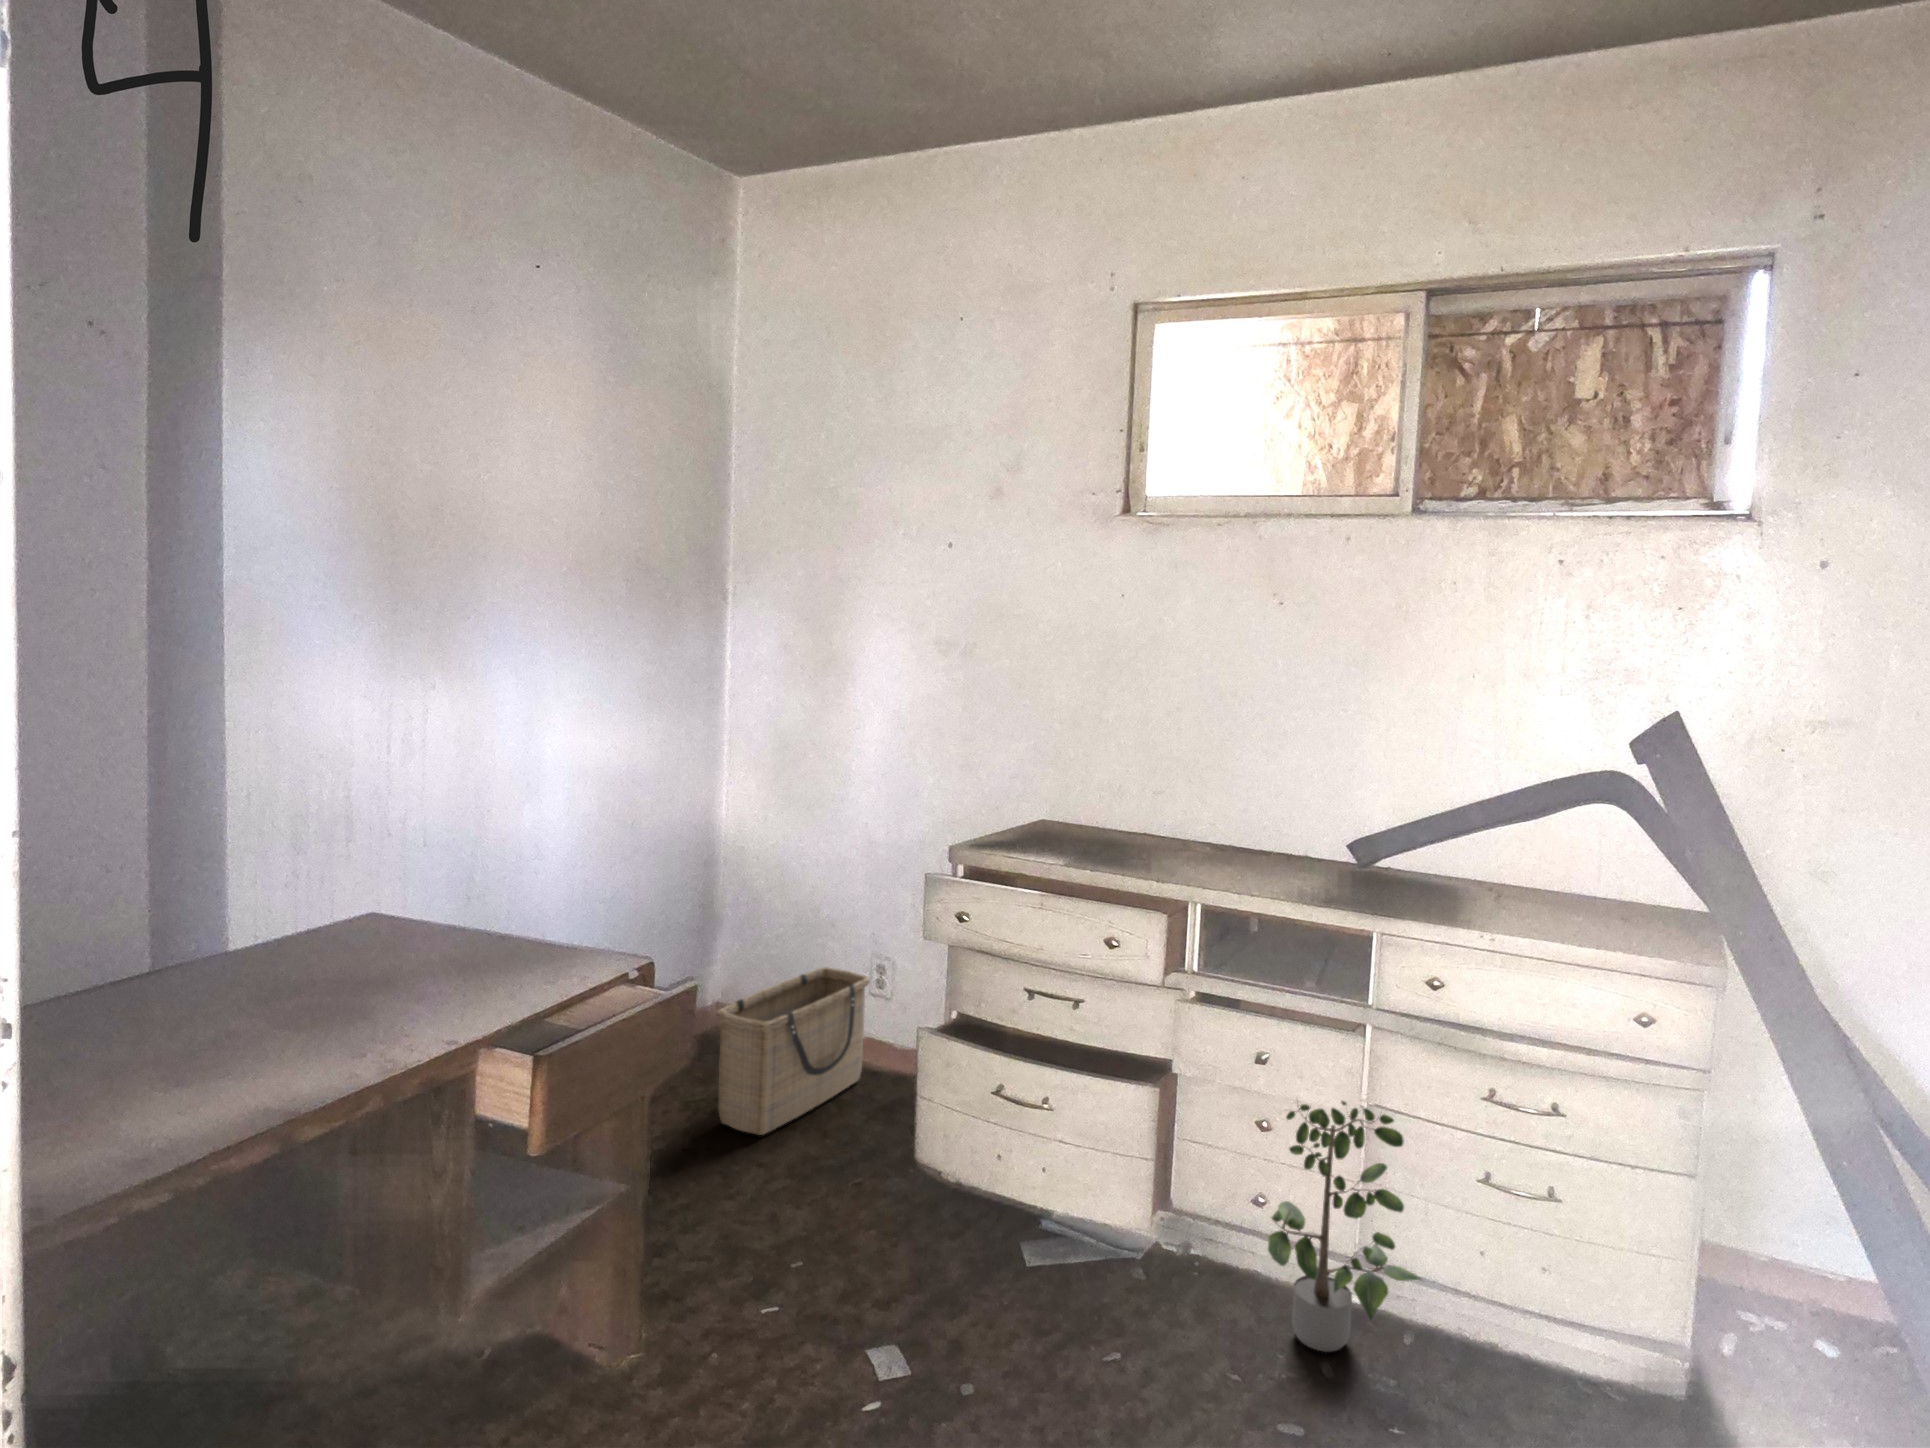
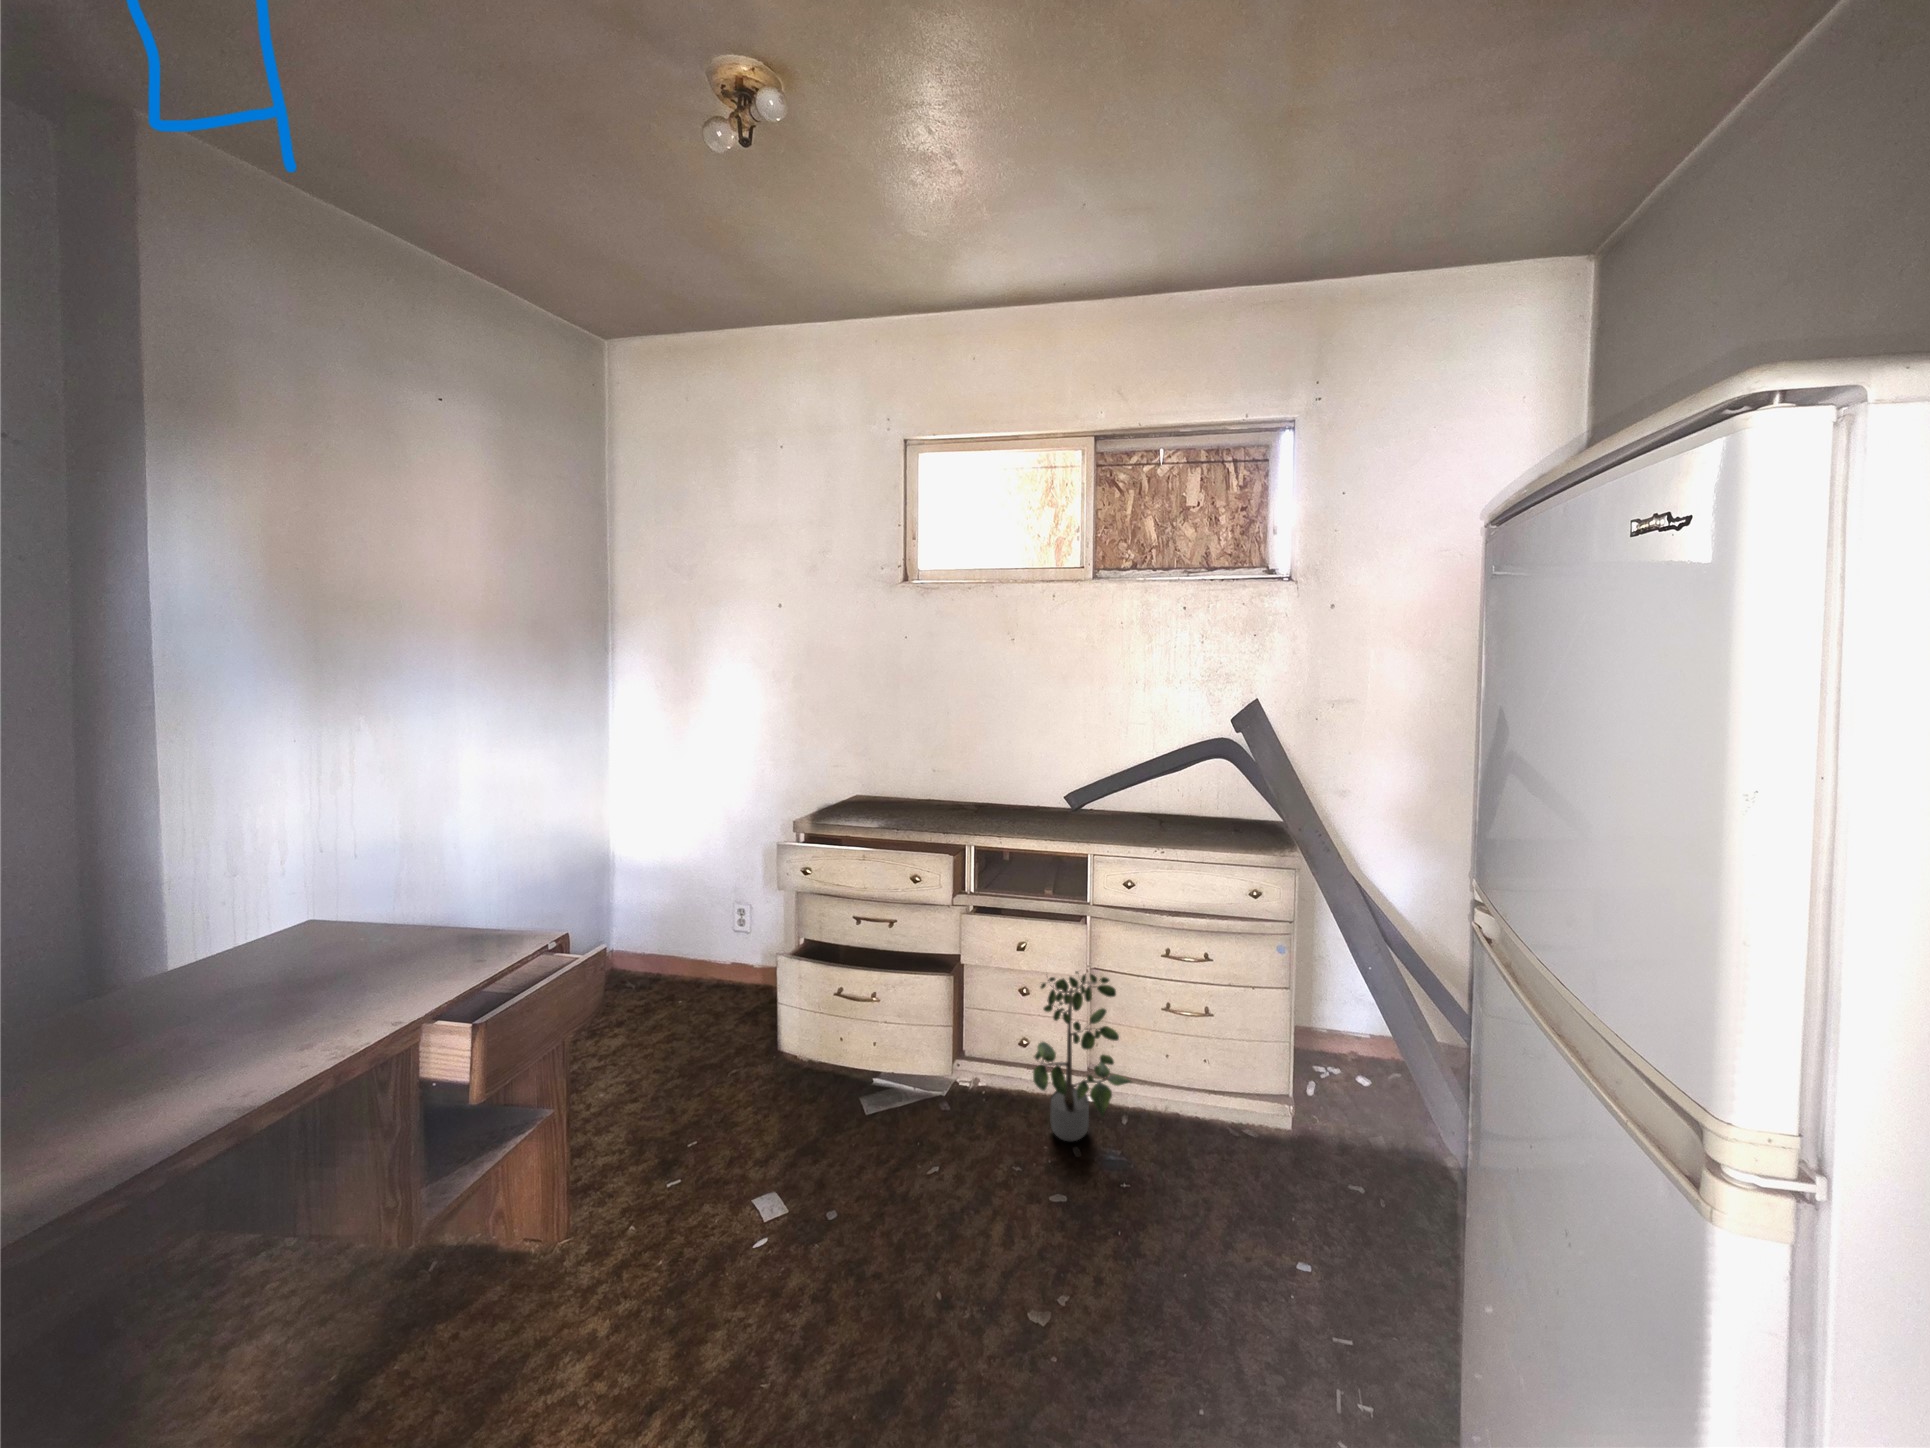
basket: present [716,967,870,1135] -> none [616,912,740,1048]

